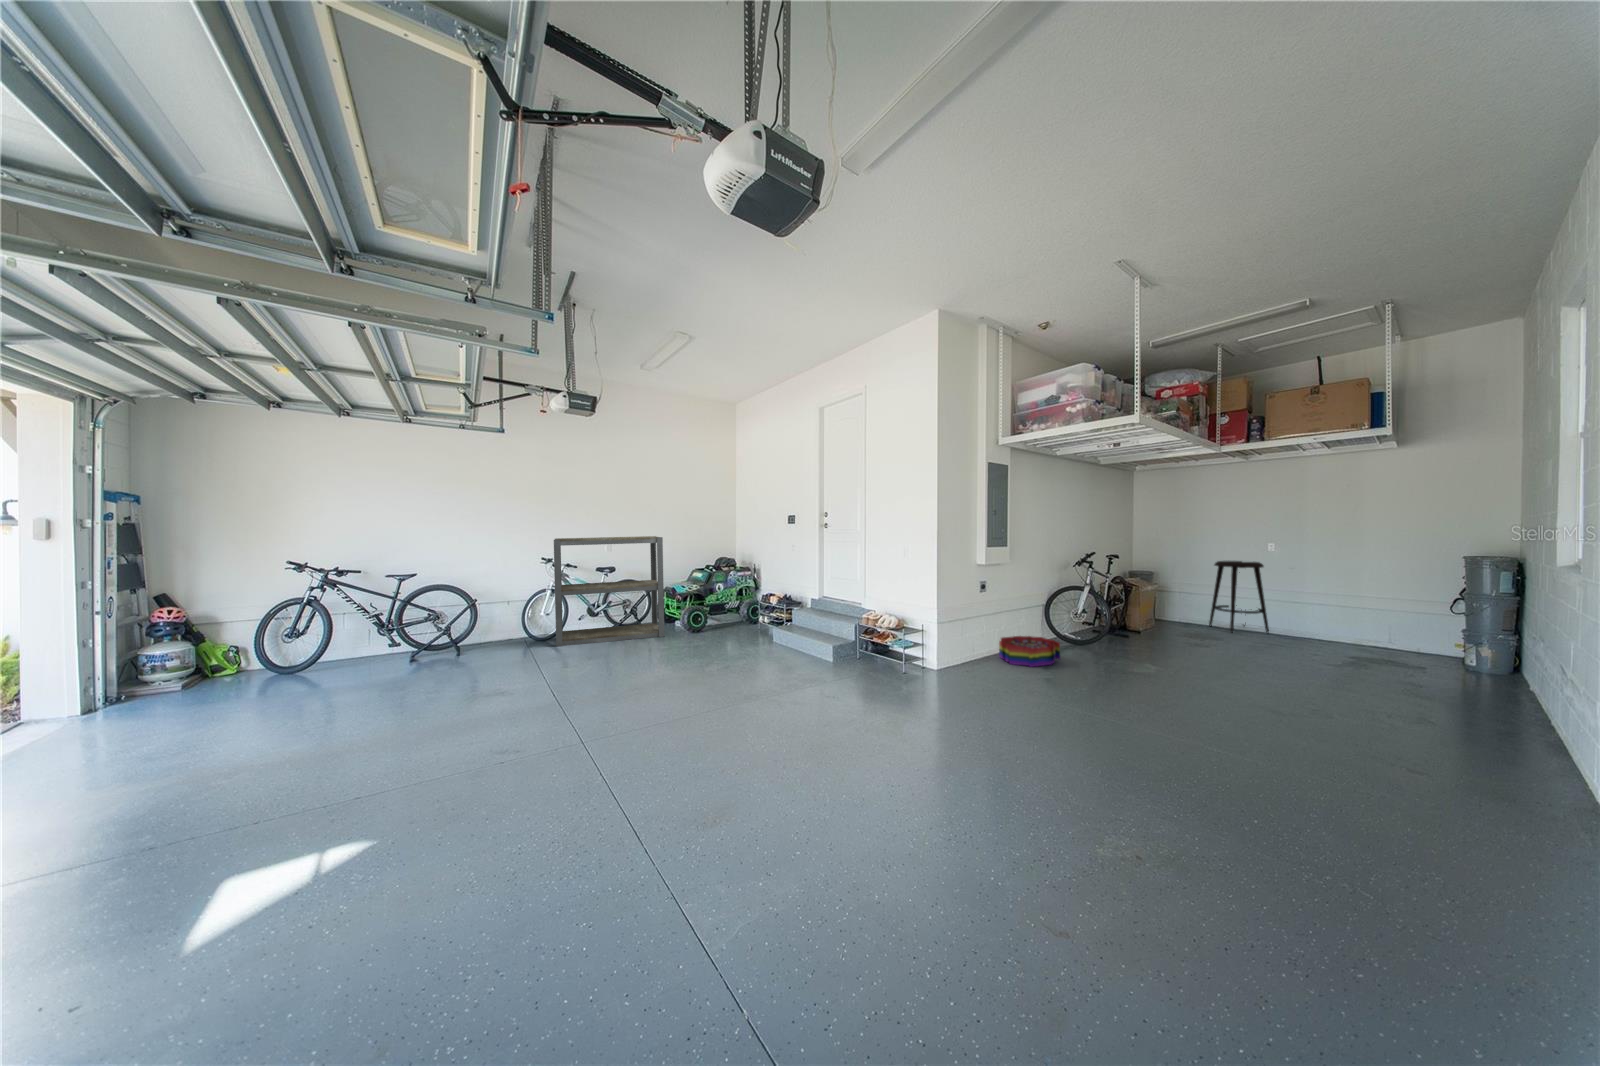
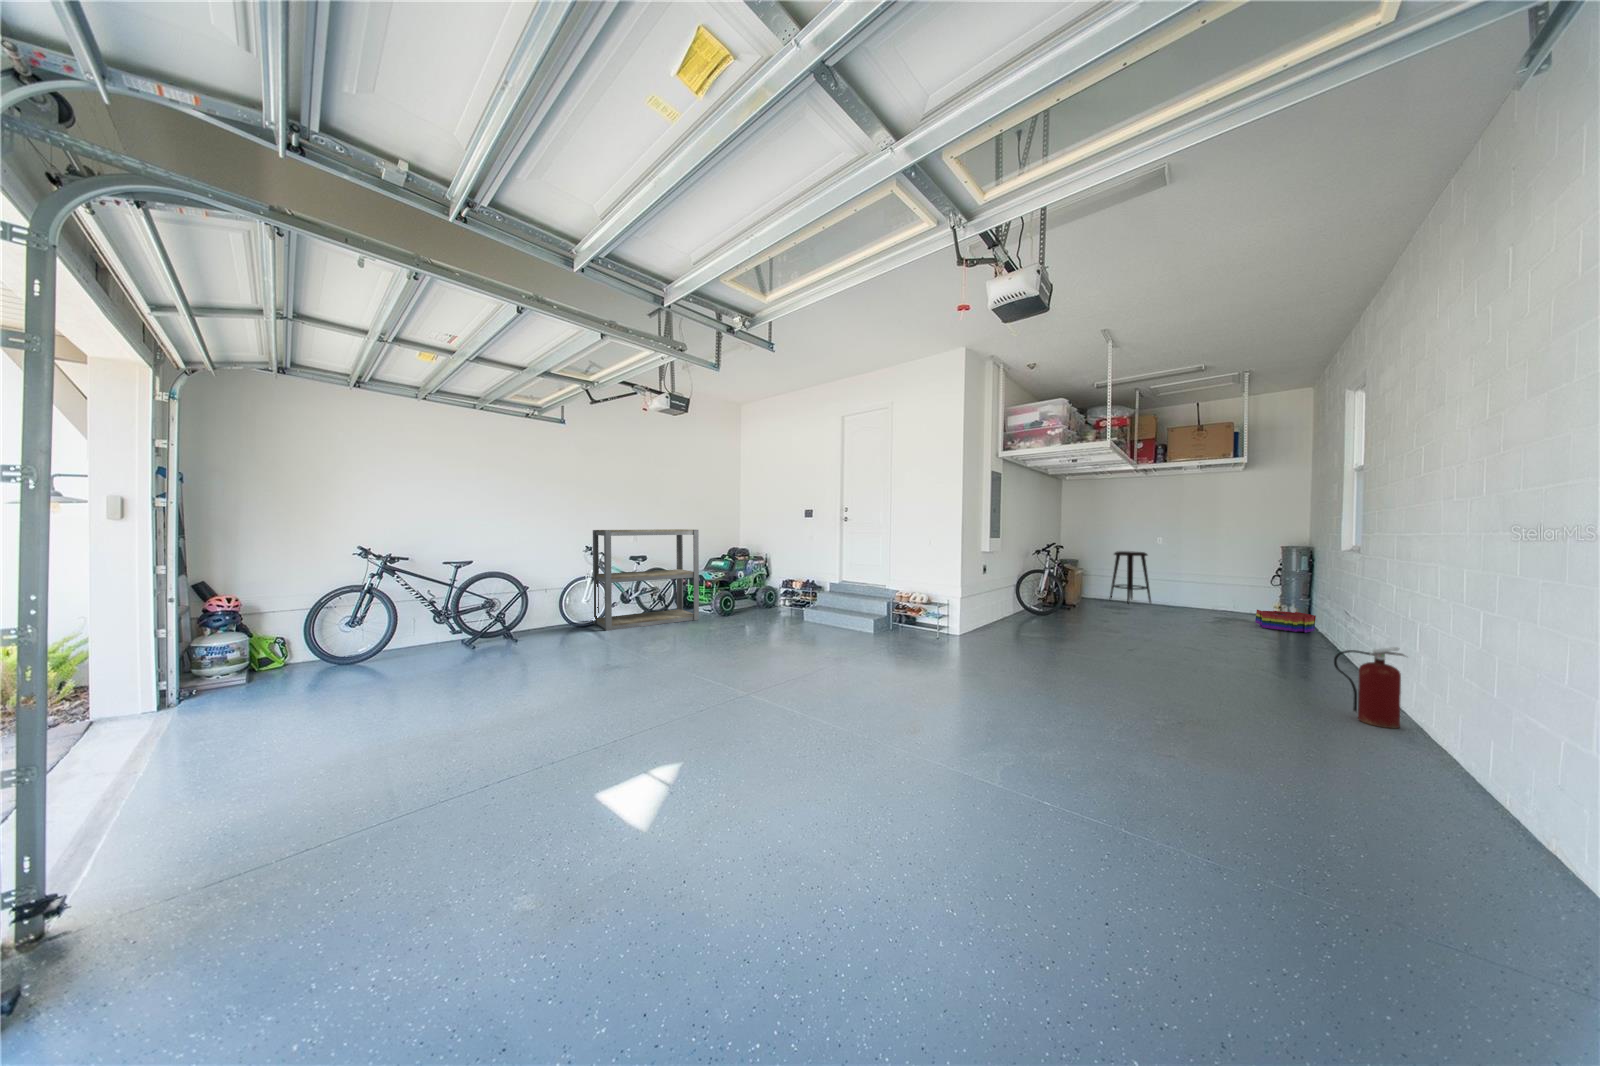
storage bin: present [999,636,1060,667] -> present [1255,610,1316,633]
fire extinguisher: none [1386,756,1522,905] -> present [1334,647,1405,728]

